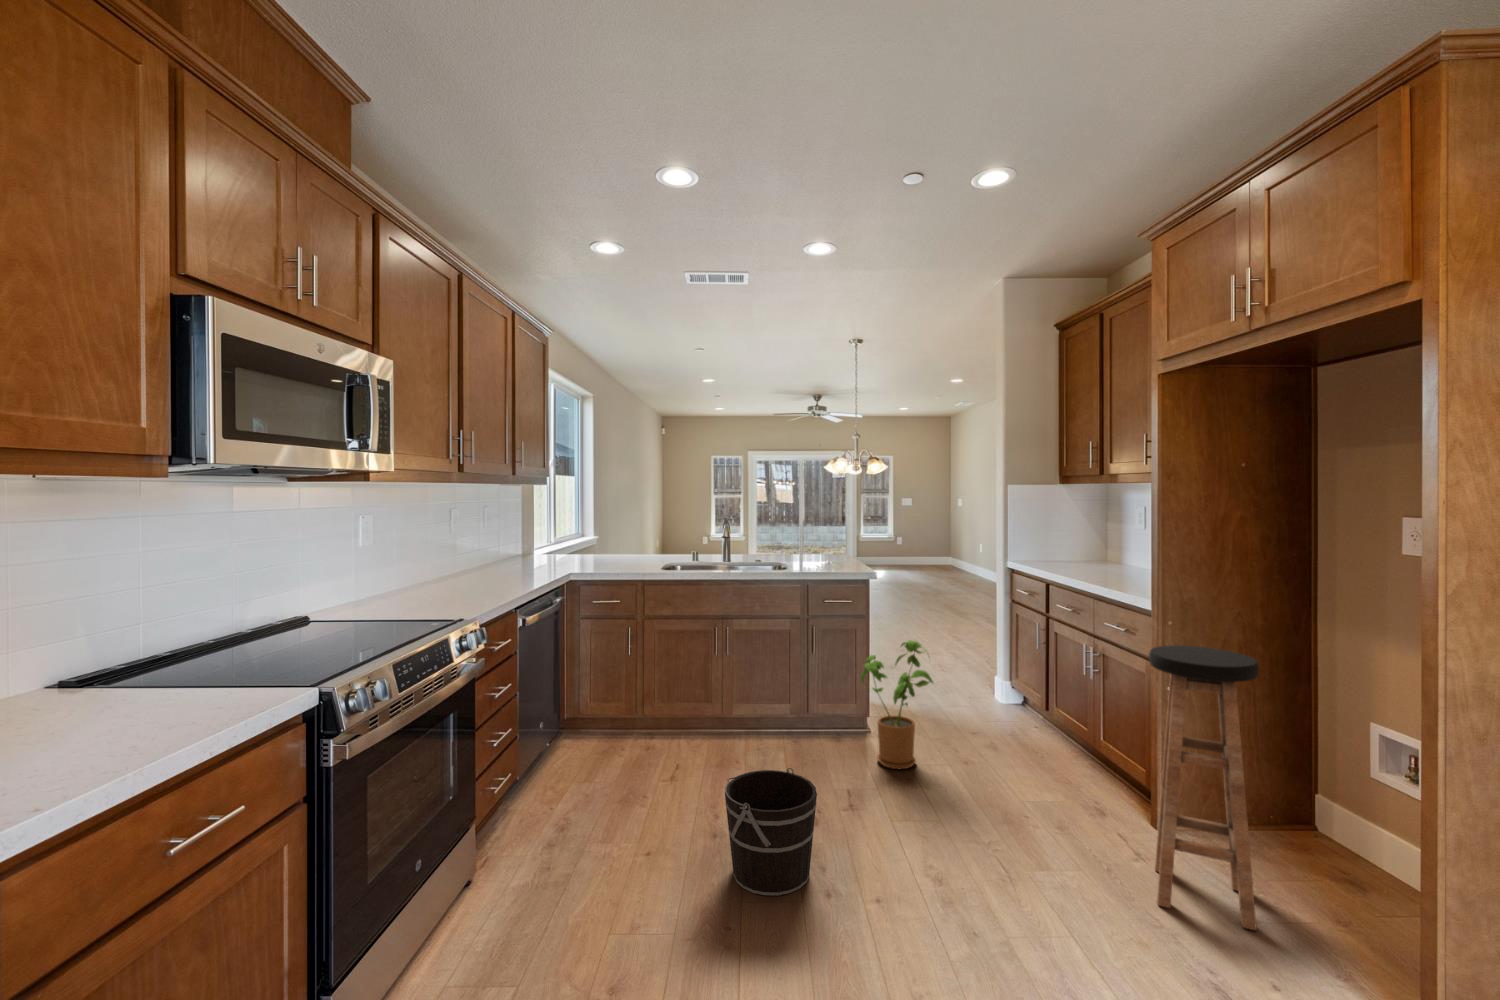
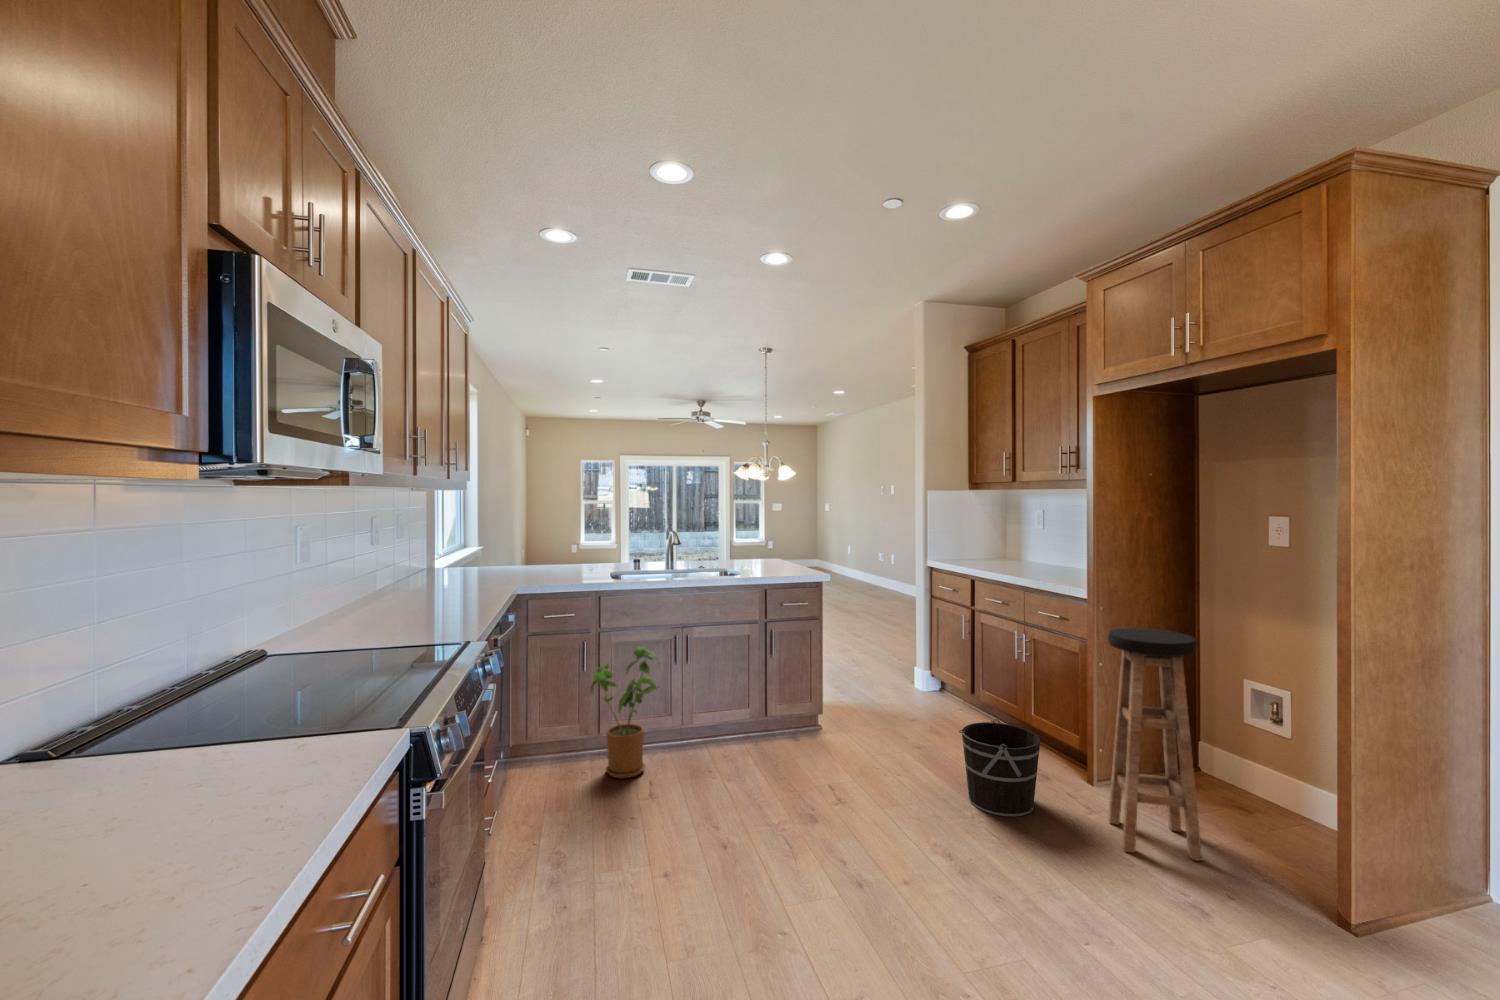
house plant: present [861,640,933,769] -> present [591,647,660,778]
bucket: present [725,768,817,896] -> present [959,719,1040,816]

